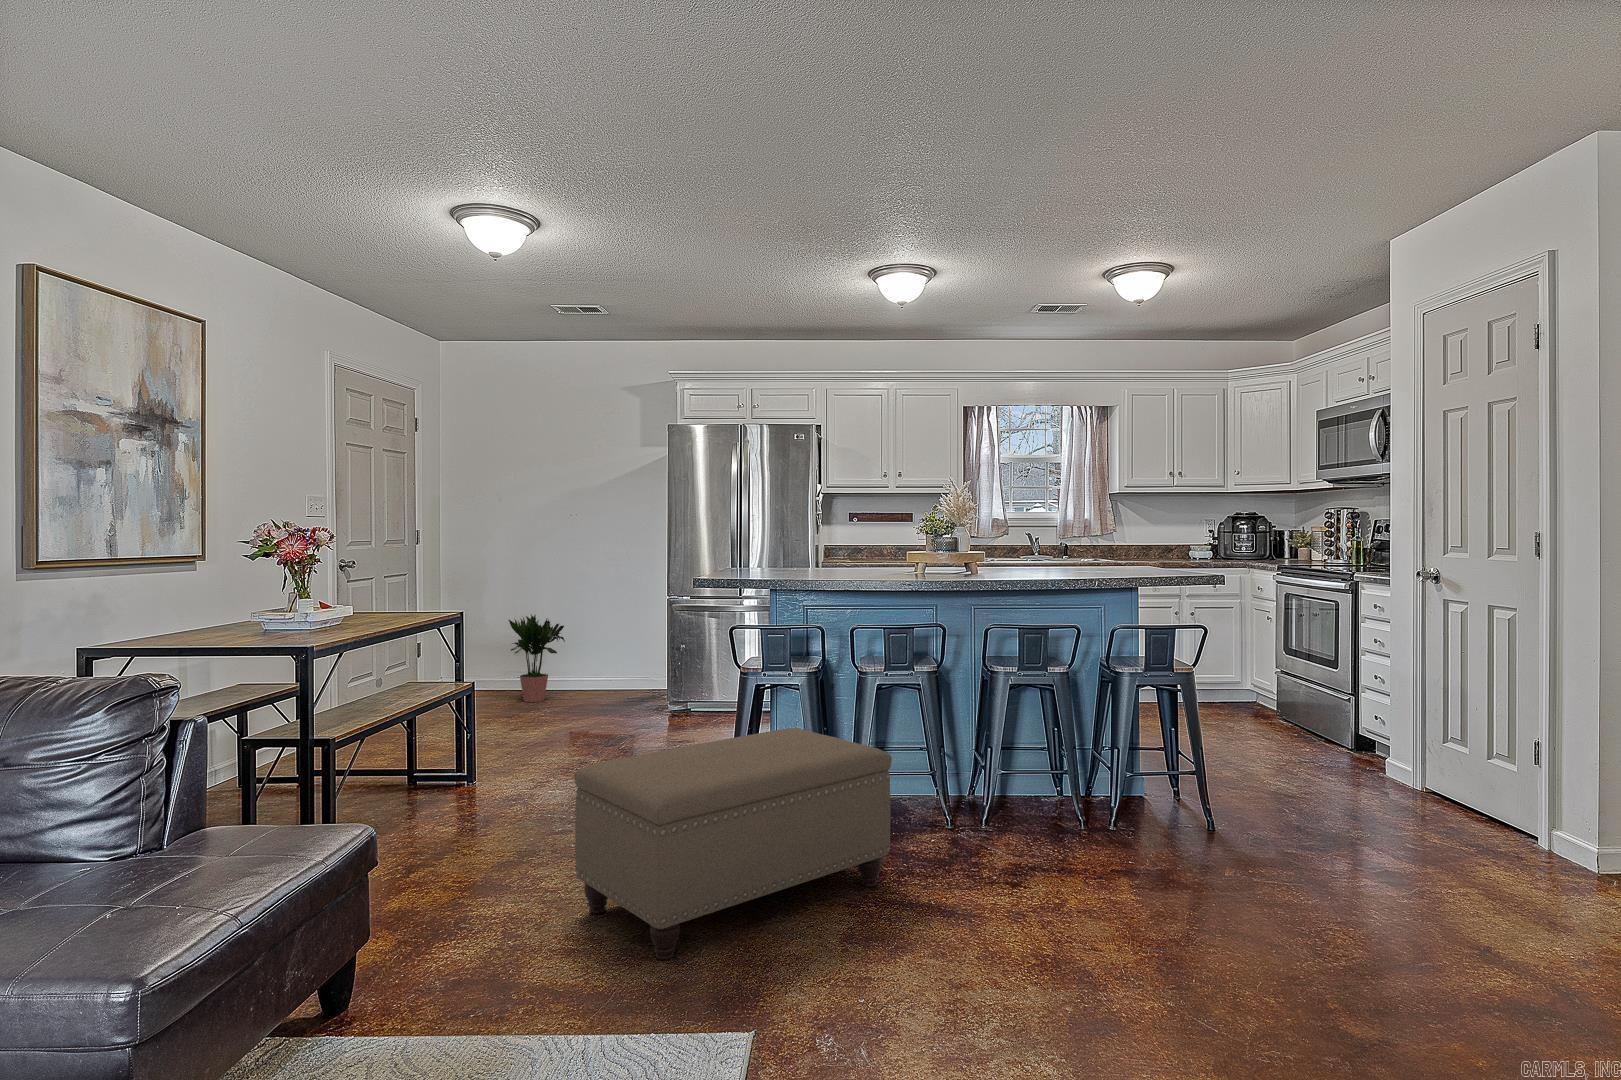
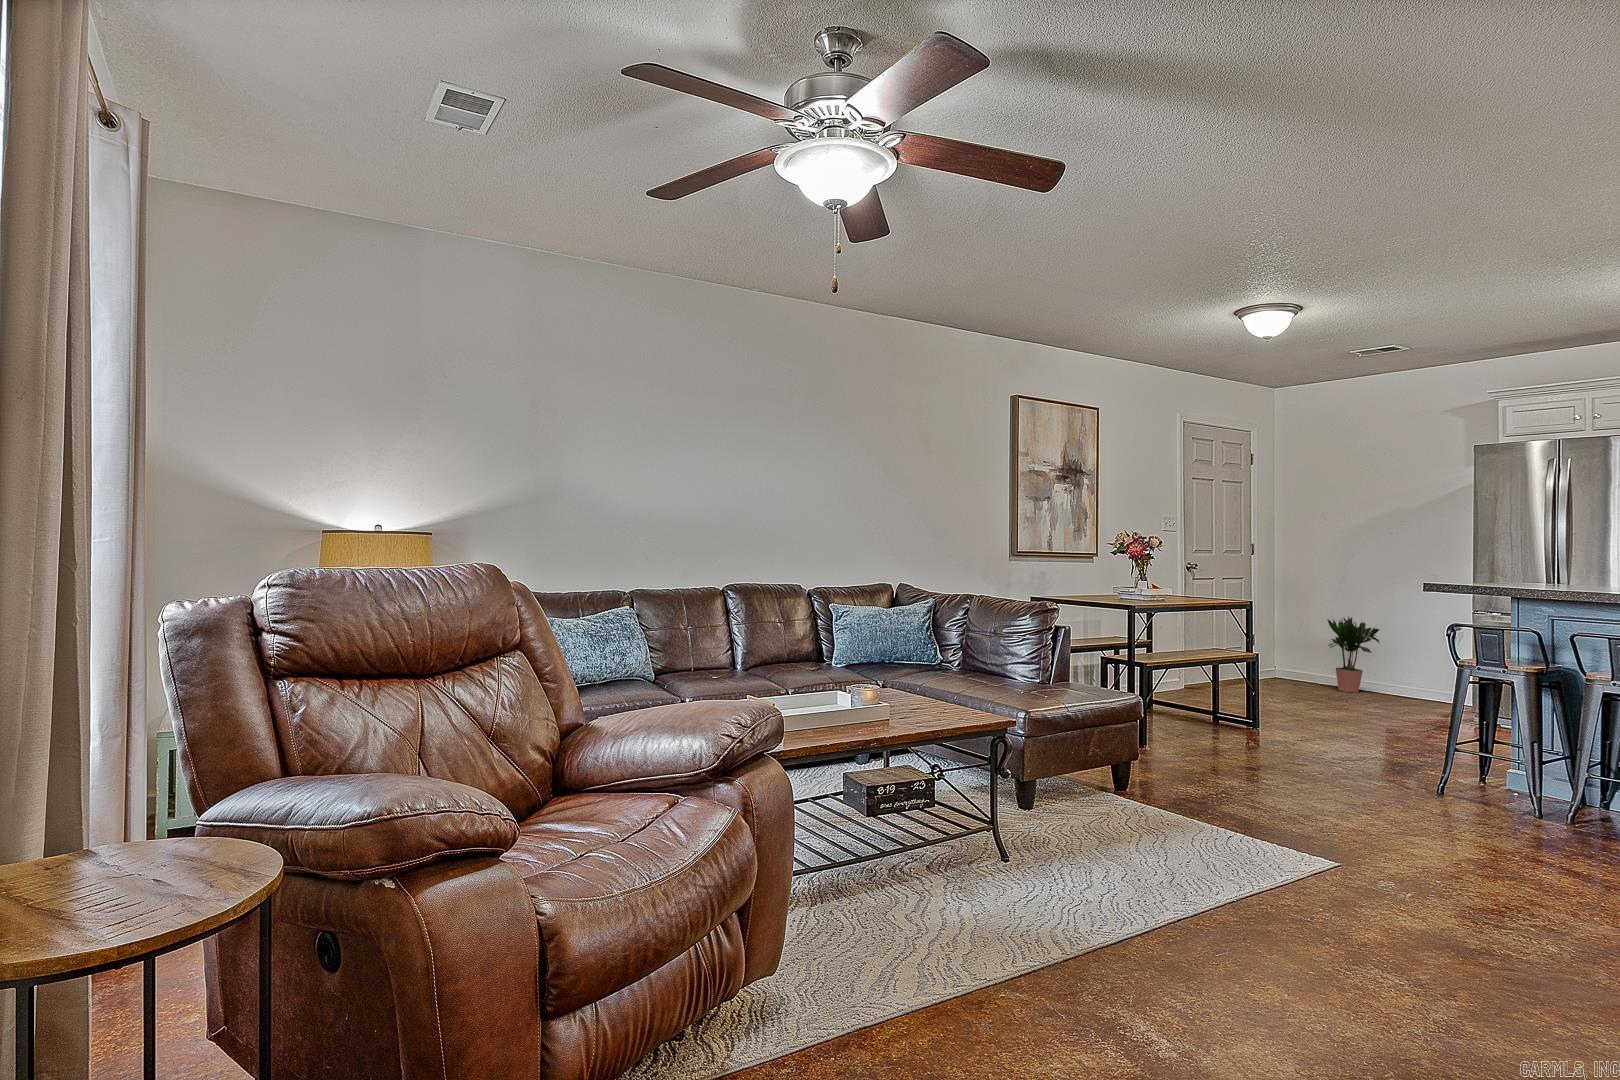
ottoman: present [574,728,892,960] -> none [1279,696,1570,845]

